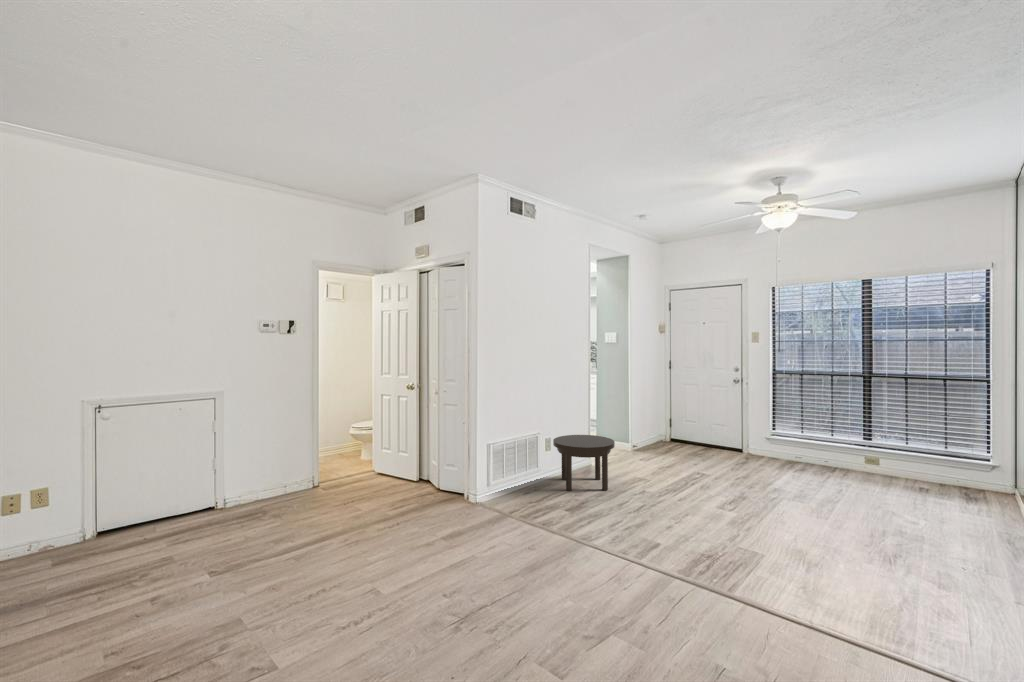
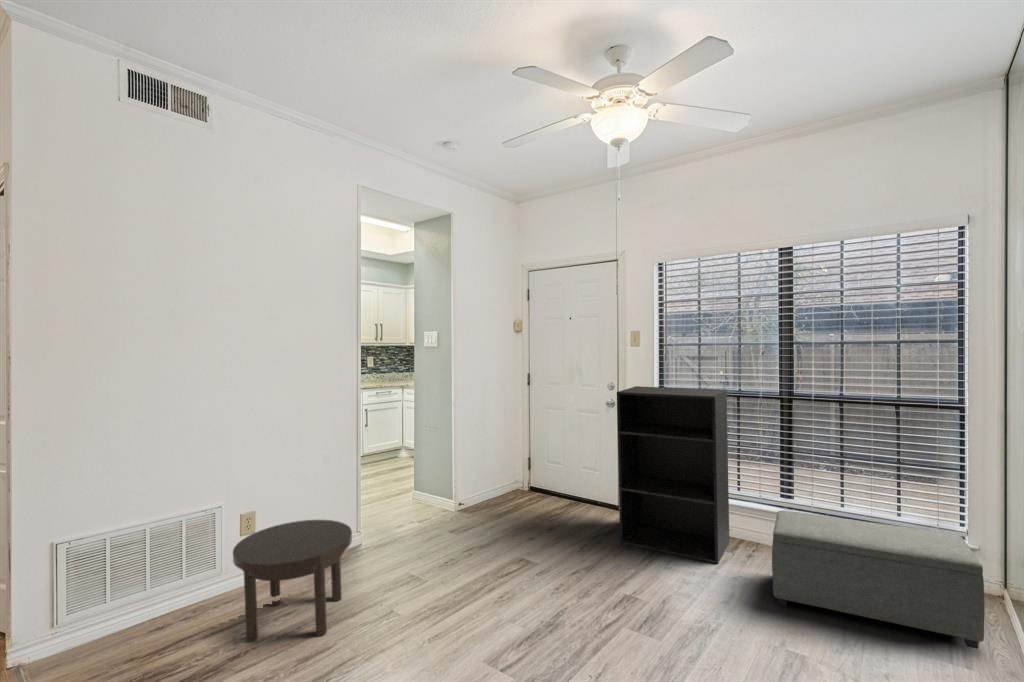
bookshelf: none [752,368,827,476] -> present [617,386,729,564]
ottoman: none [864,441,1001,510] -> present [772,511,985,649]

